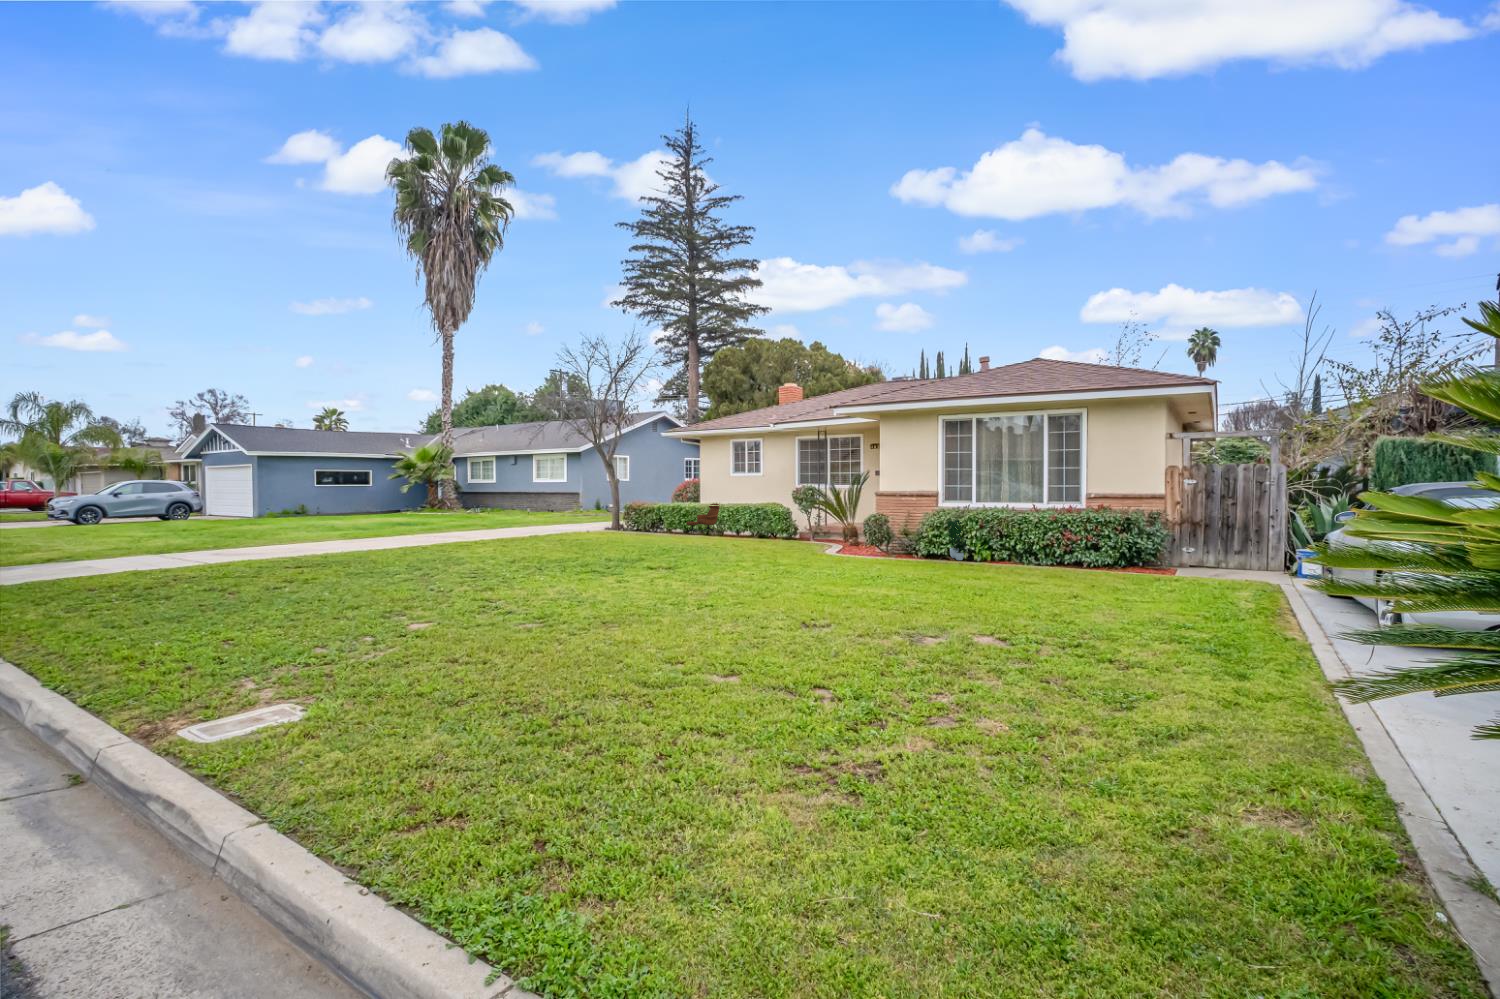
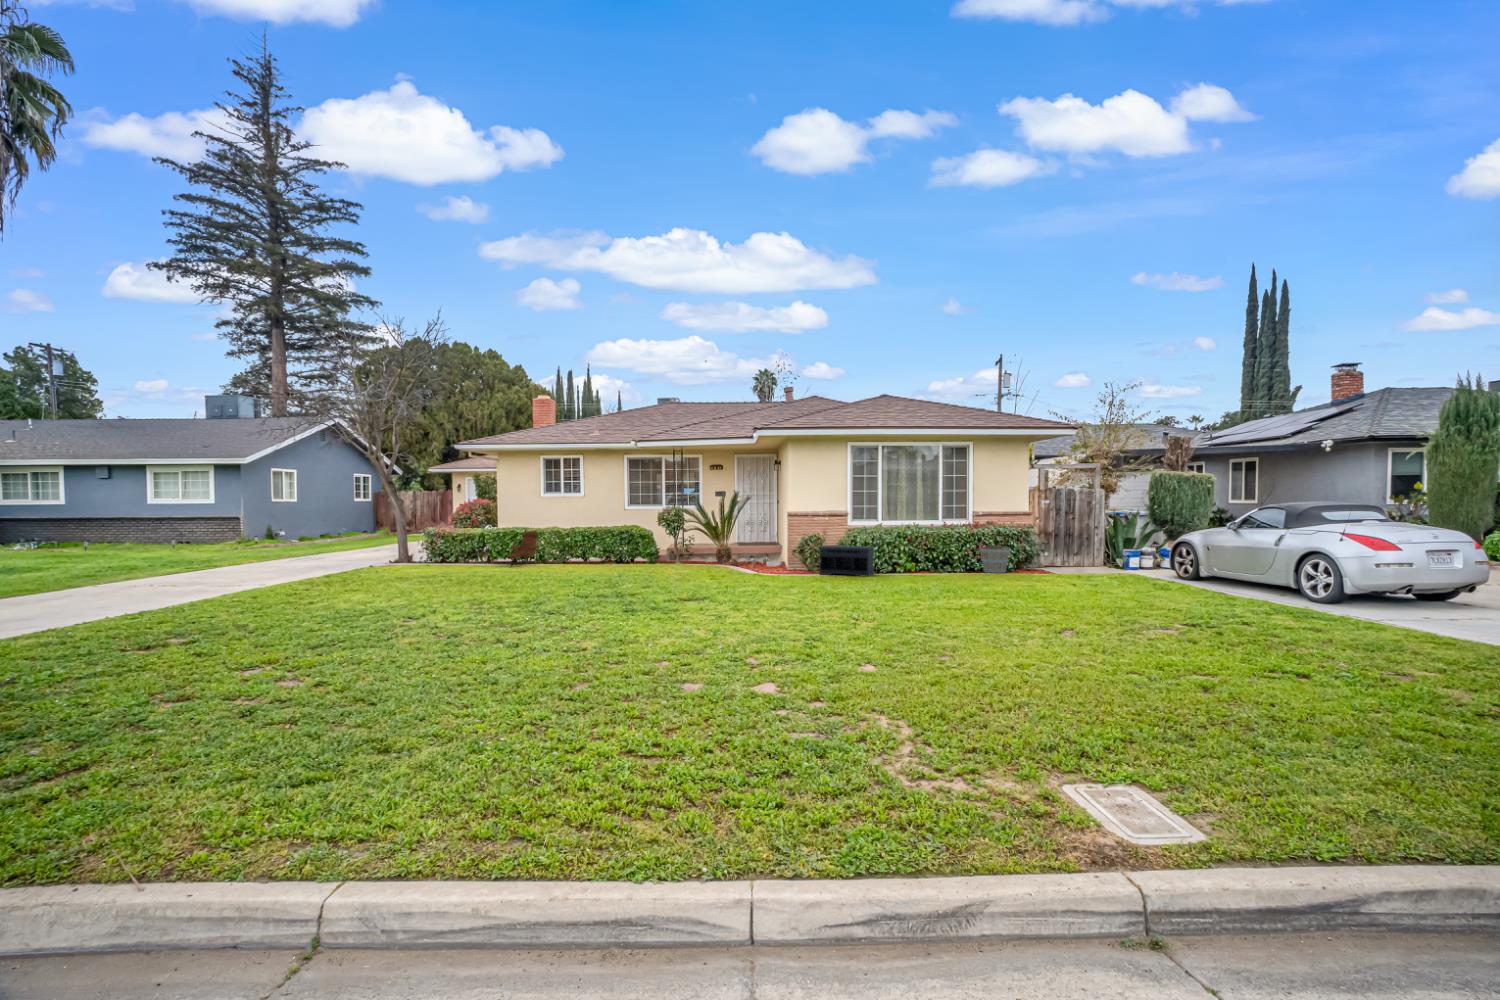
potted plant: present [947,519,965,560] -> none [886,535,918,576]
bench: none [880,524,933,558] -> present [819,545,874,577]
wooden bucket: none [1056,534,1094,567] -> present [979,546,1010,573]

